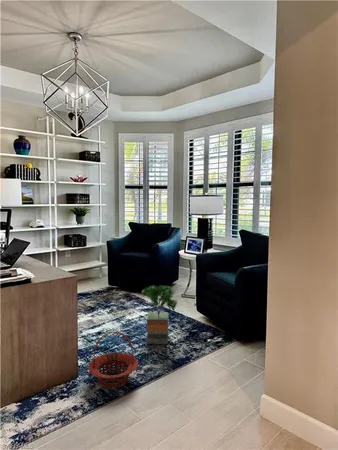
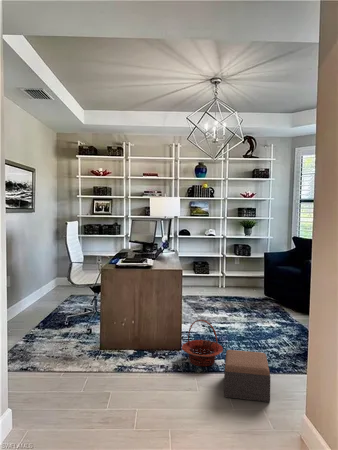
potted tree: present [142,285,178,344] -> none [253,293,289,353]
footstool: none [153,349,216,413] -> present [224,350,270,402]

